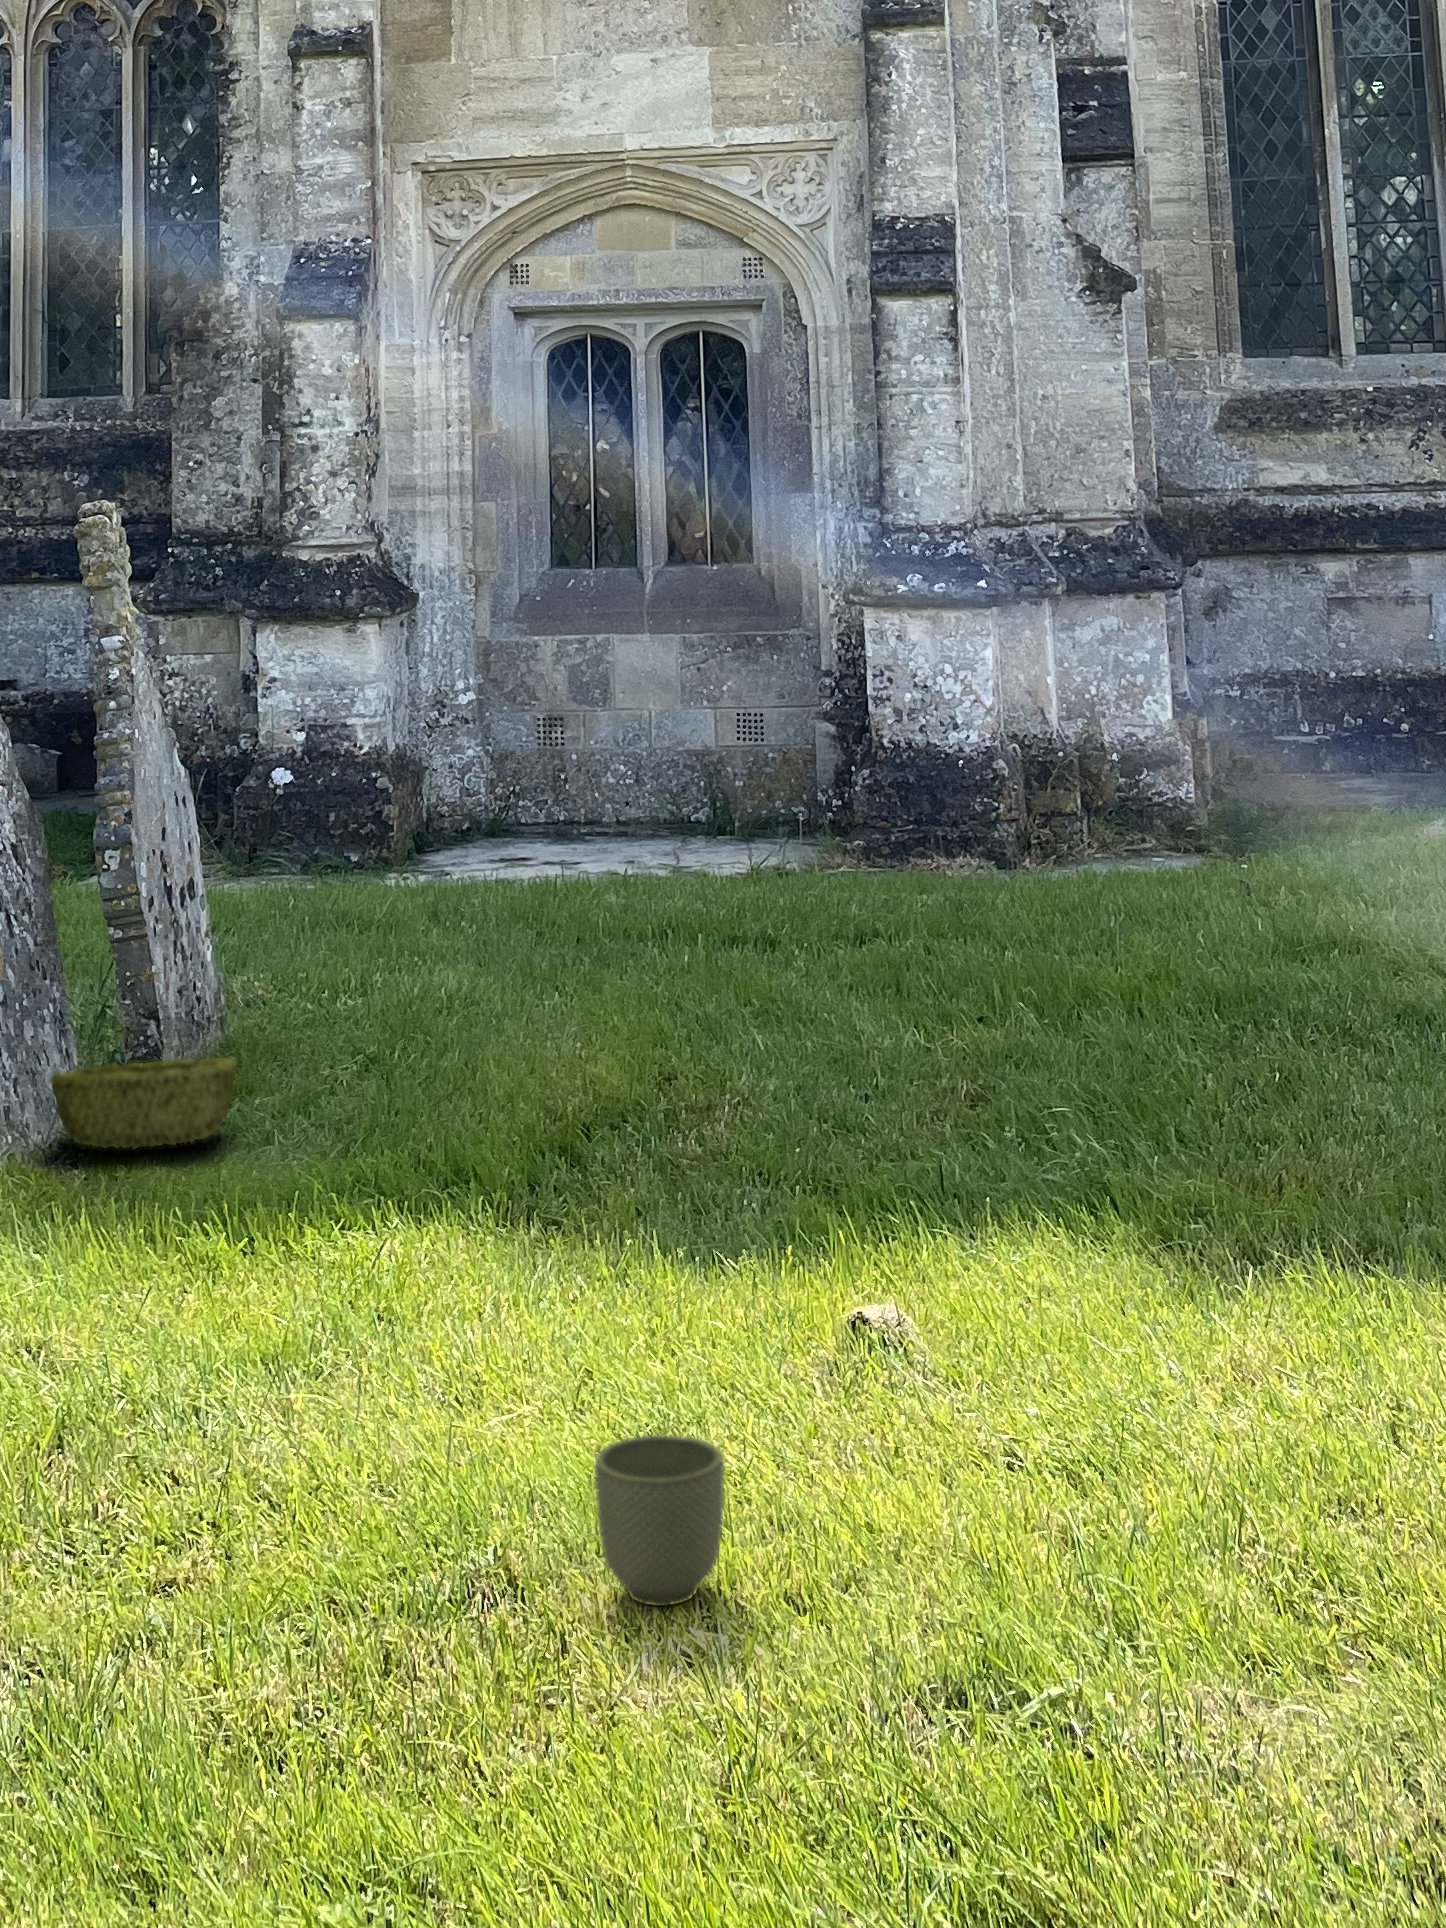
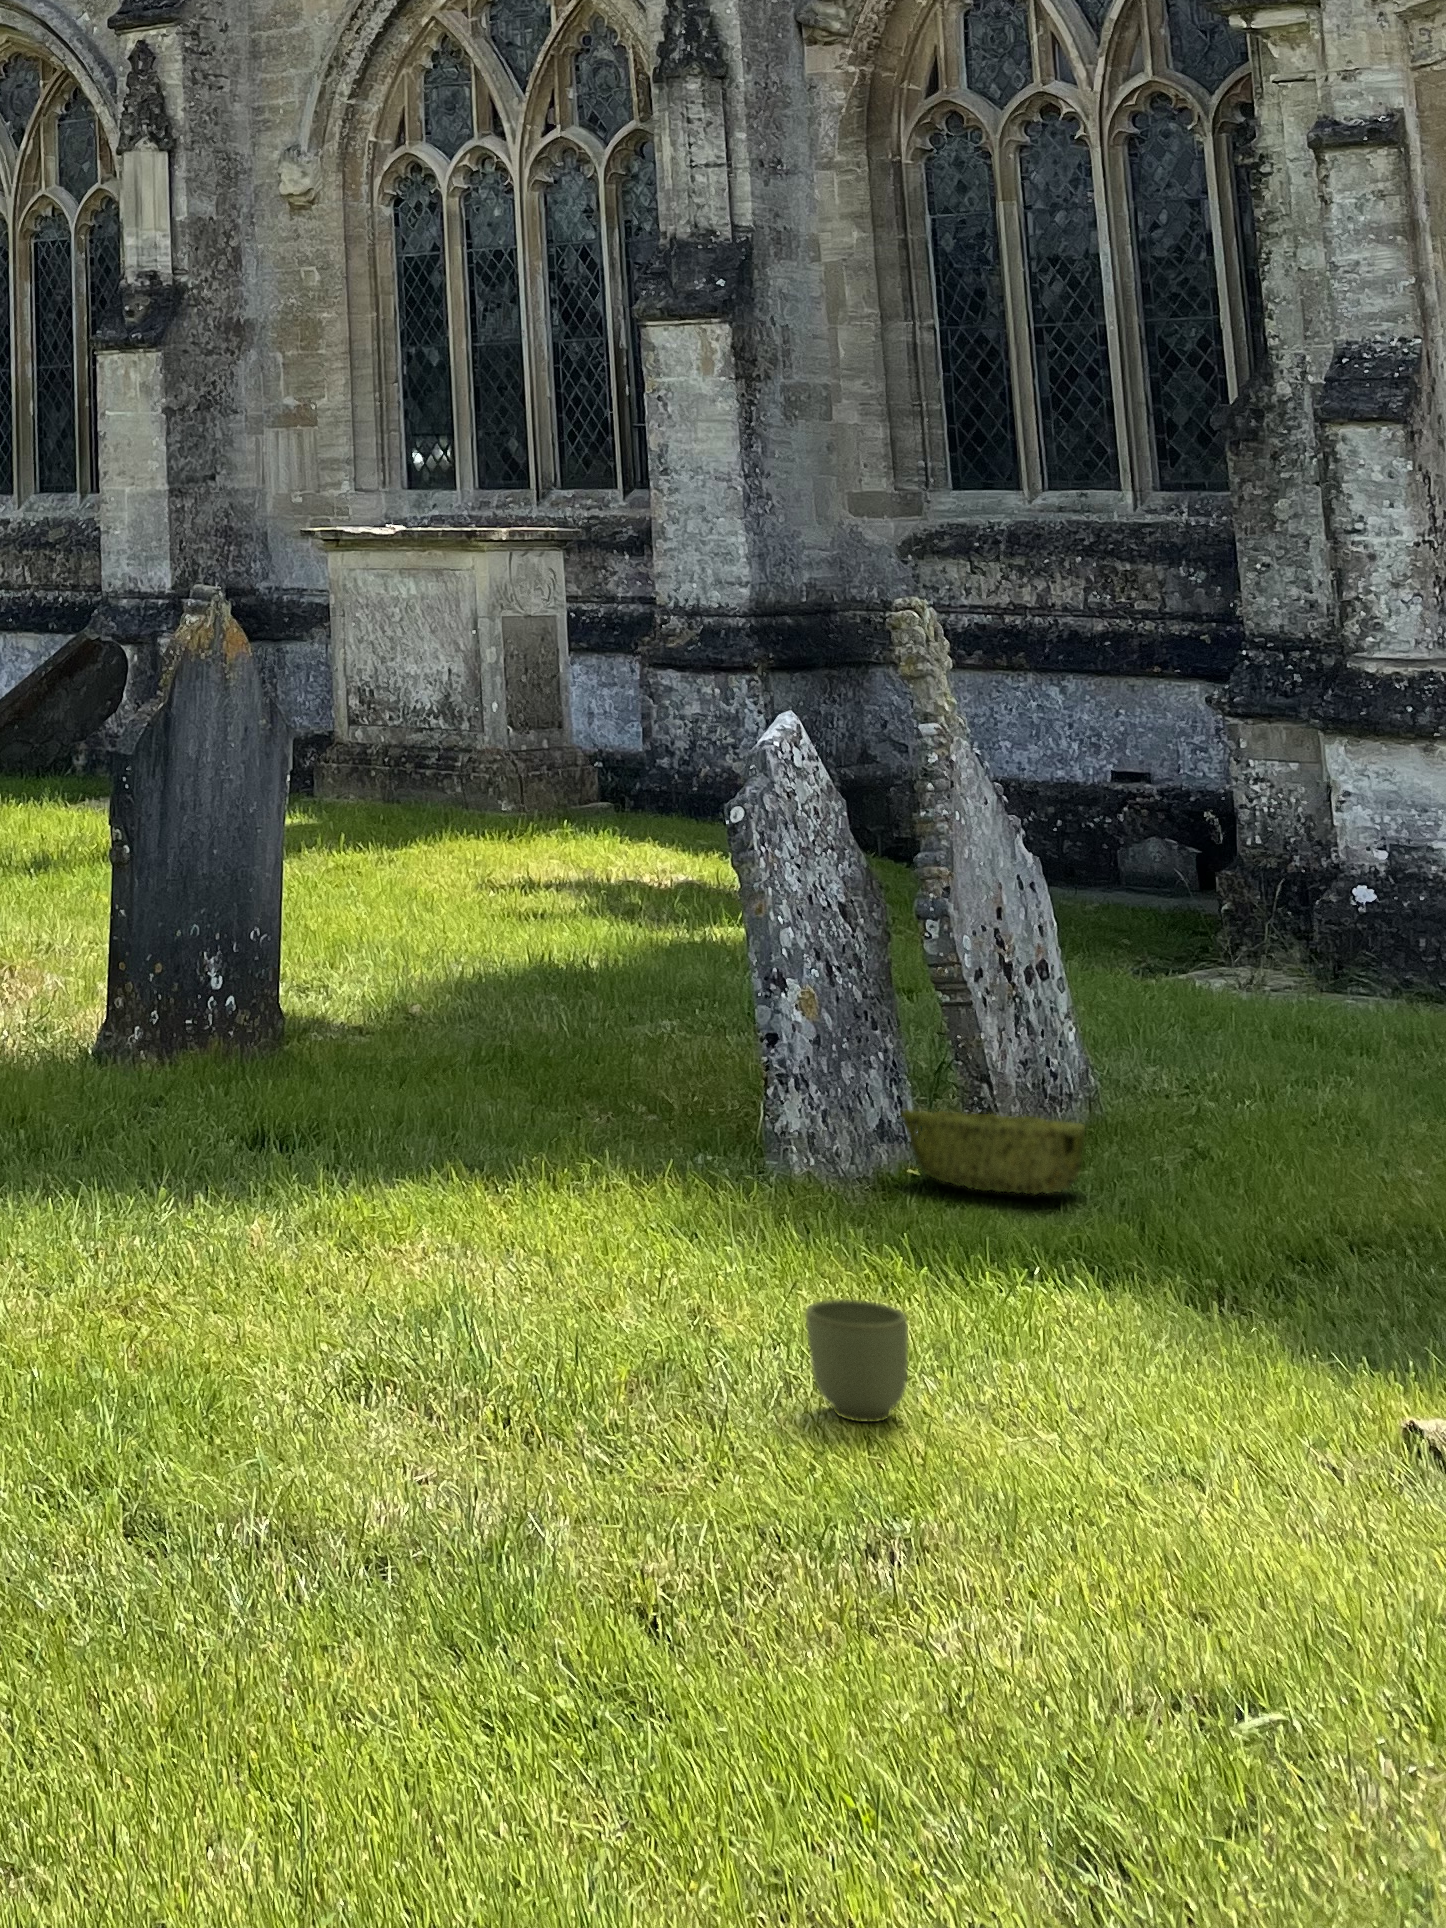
planter: present [594,1434,725,1606] -> present [806,1299,908,1422]

